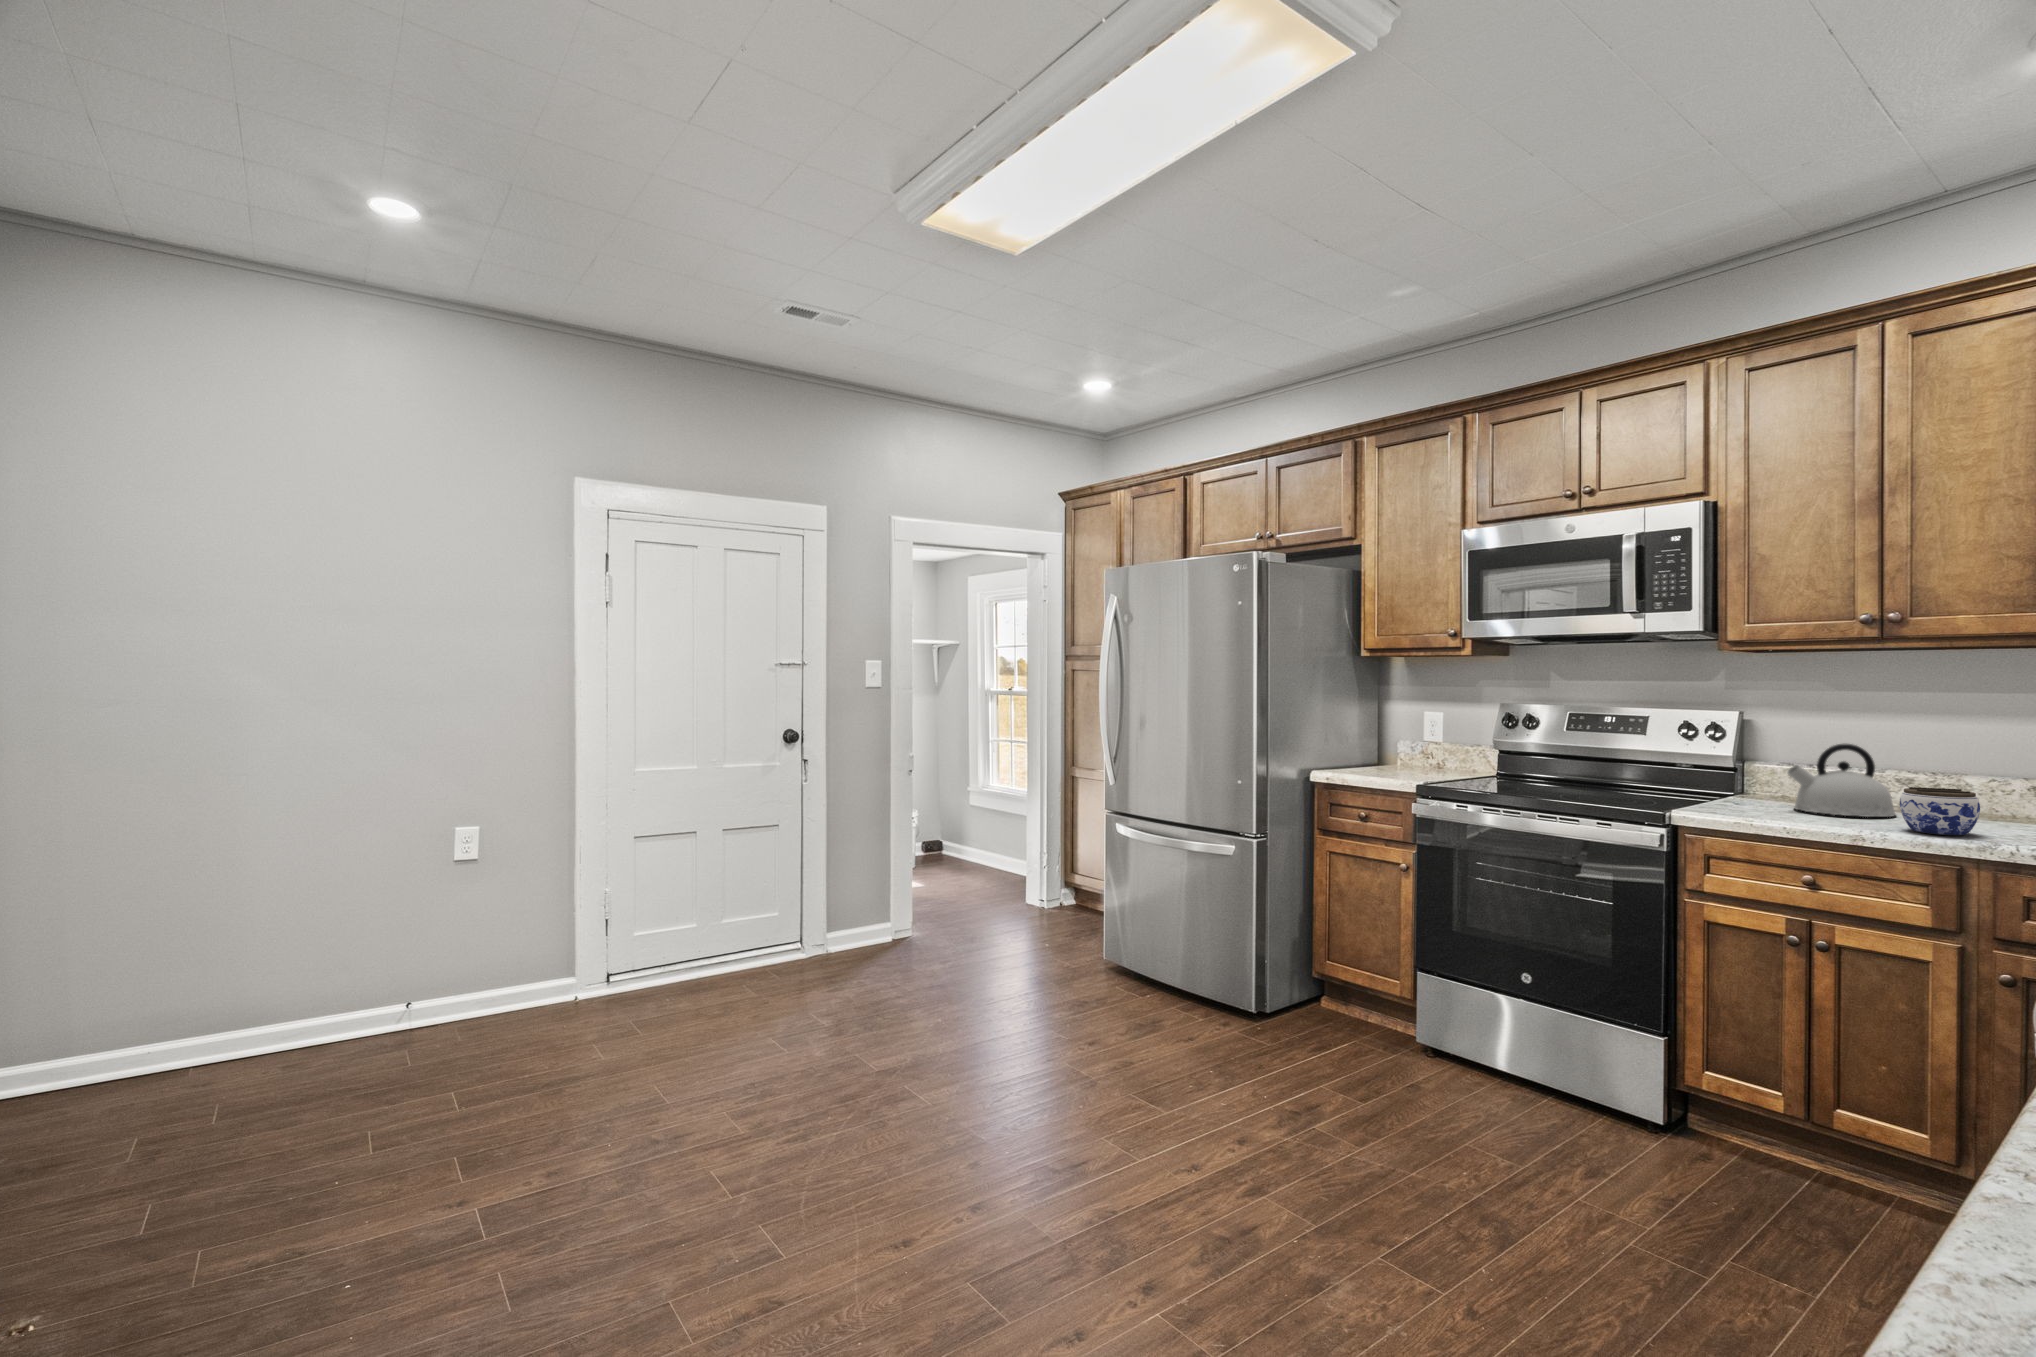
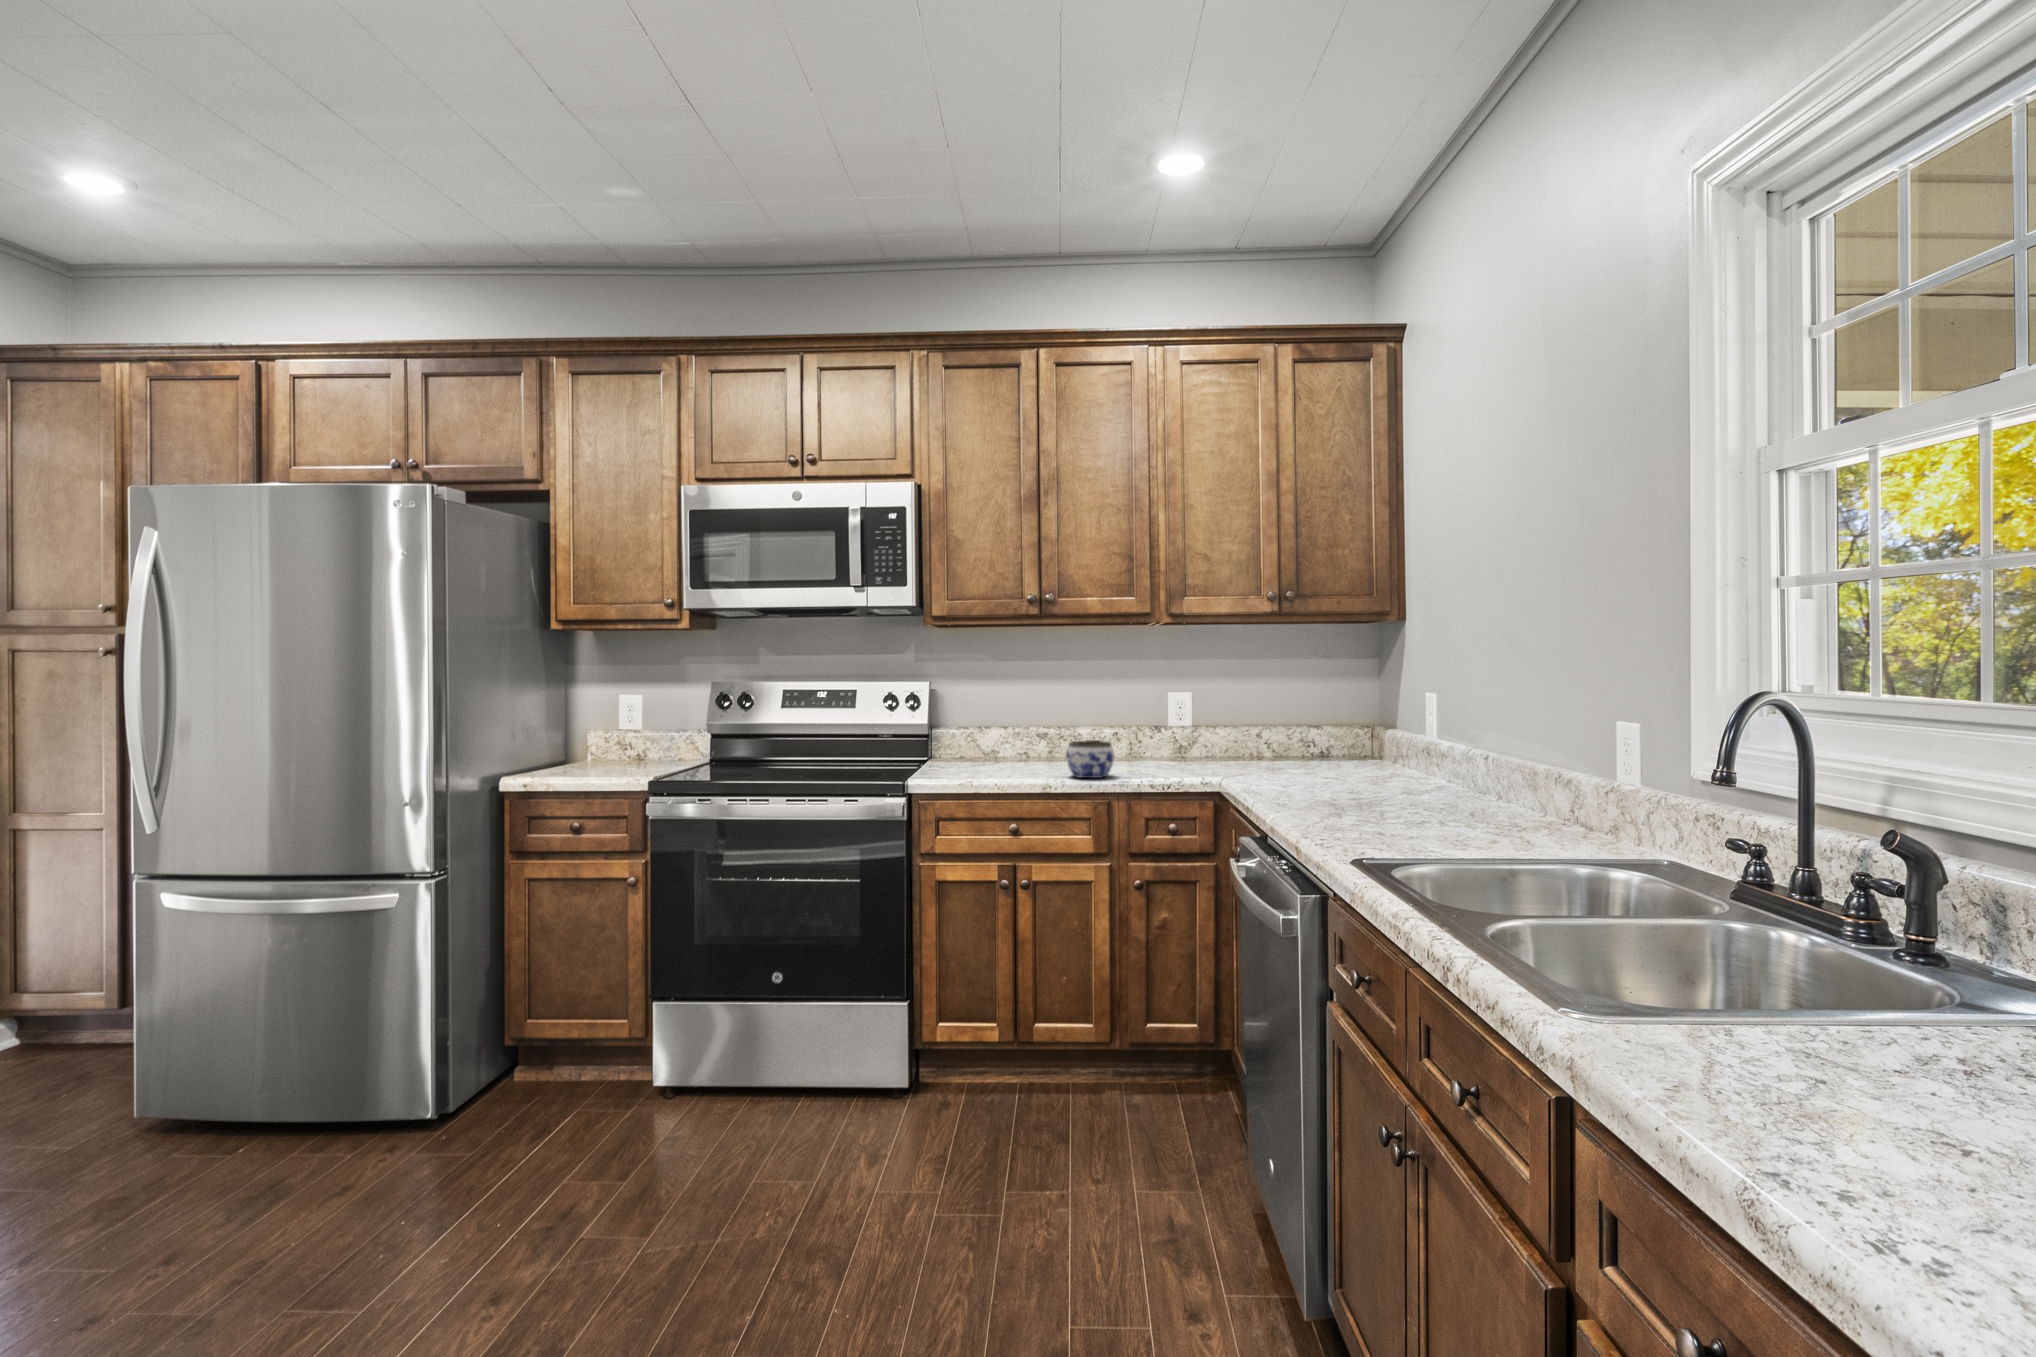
kettle: present [1787,744,1896,817] -> none [980,708,1050,770]

